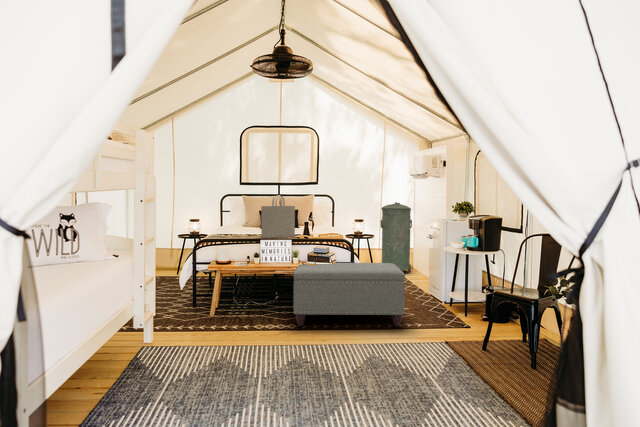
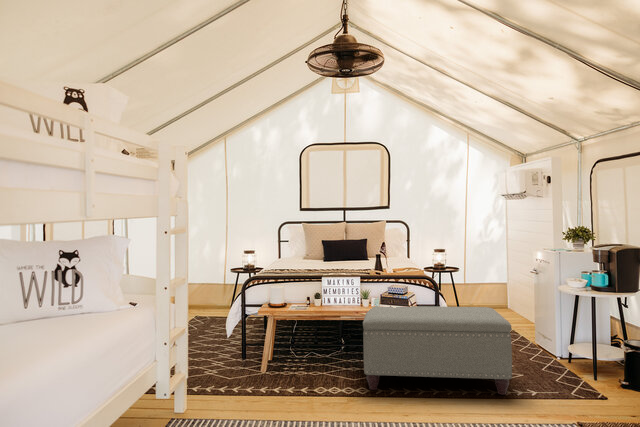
tote bag: present [261,196,295,238] -> none [322,224,363,275]
trash can: present [380,202,412,272] -> none [466,228,507,316]

